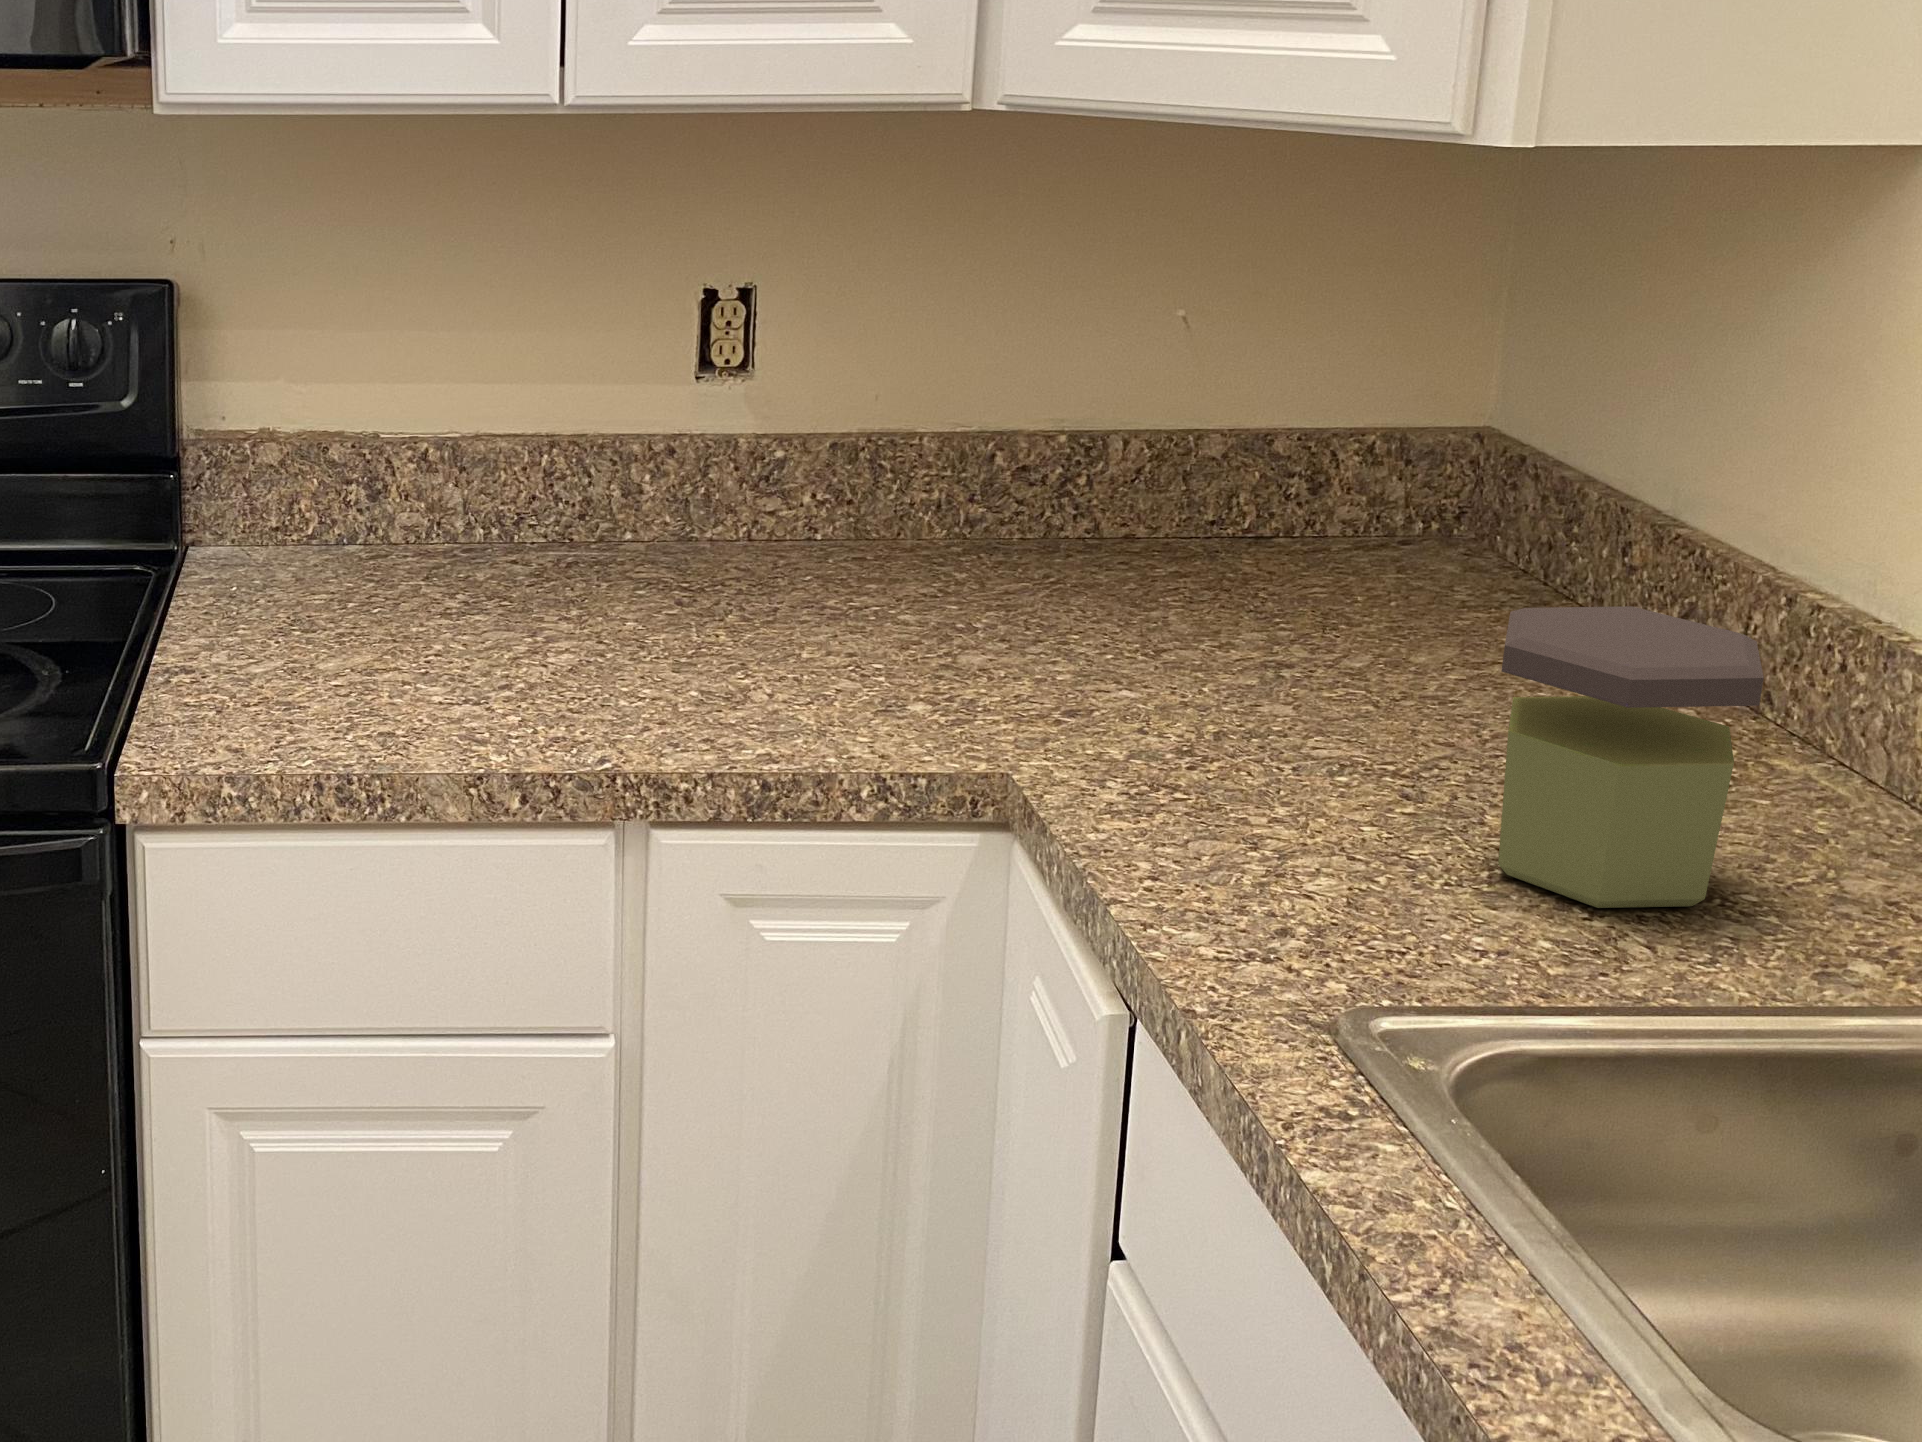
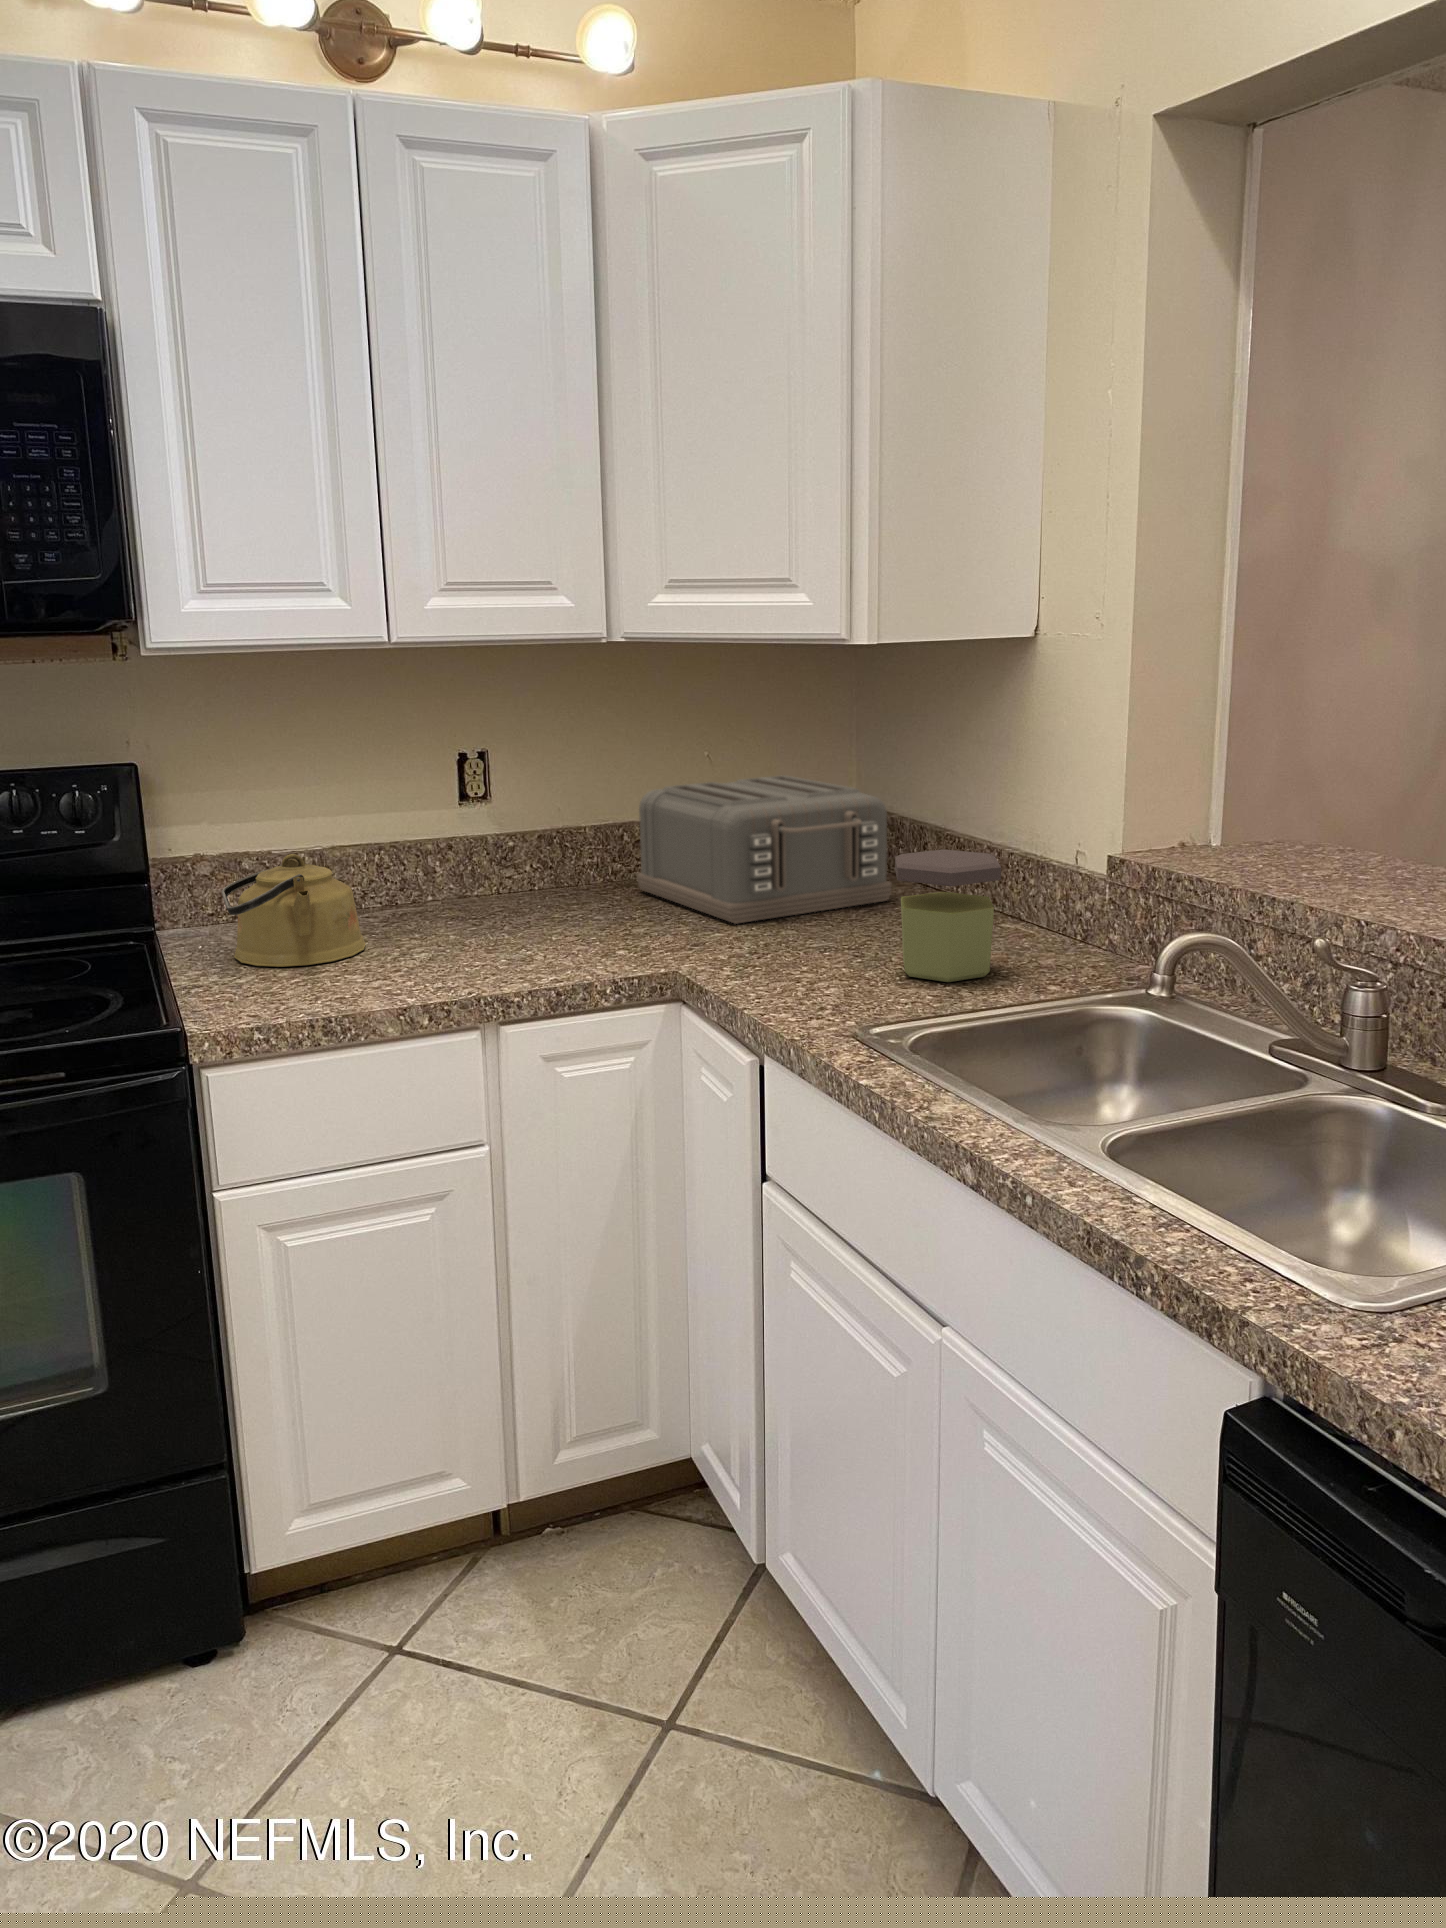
toaster: none [1010,372,1535,671] -> present [637,775,892,924]
kettle: none [251,456,484,653] -> present [222,854,365,967]

